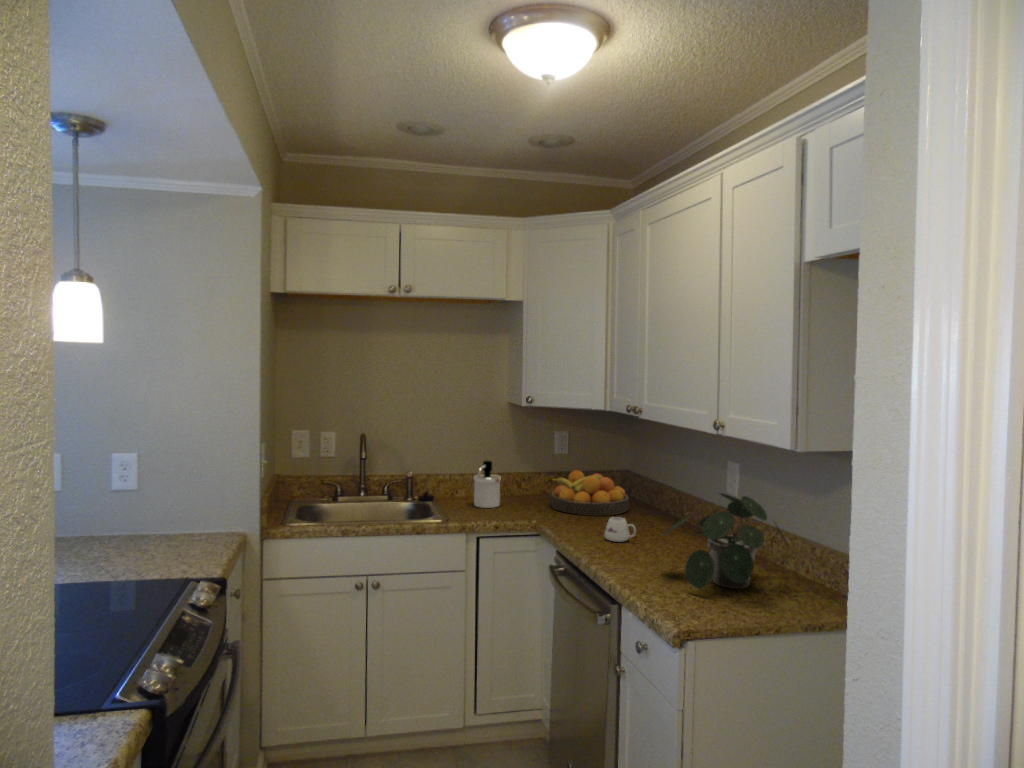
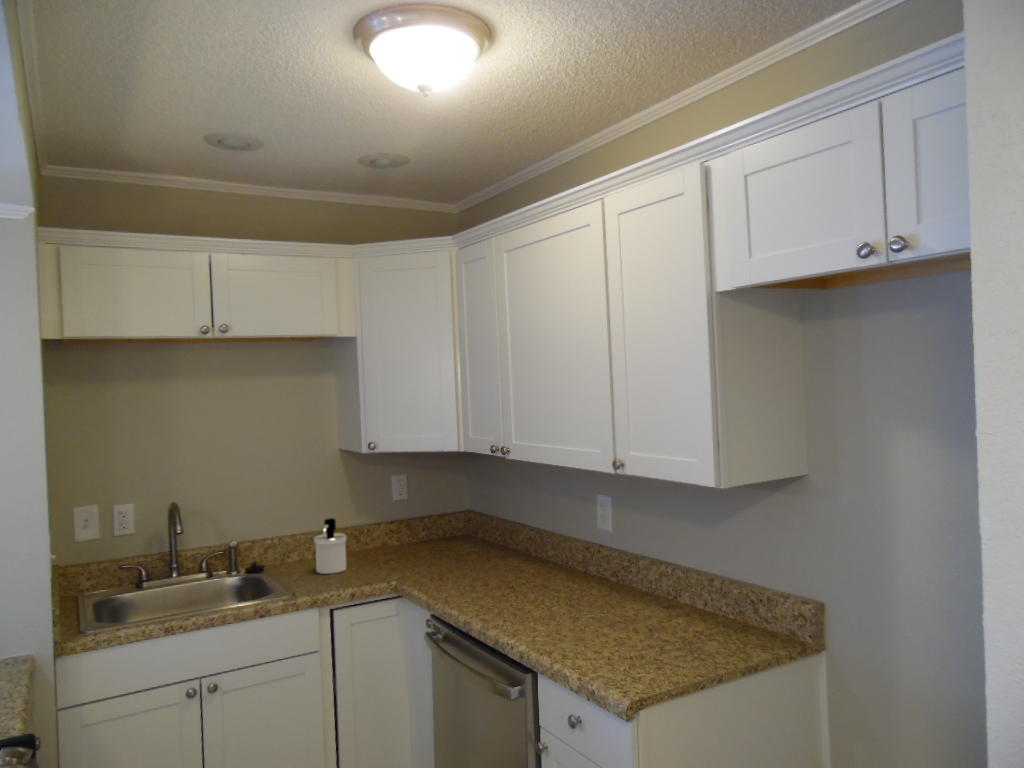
fruit bowl: present [551,470,629,516] -> none [401,518,489,568]
potted plant: present [663,493,785,589] -> none [560,532,690,638]
mug: present [605,517,636,542] -> none [482,567,516,595]

